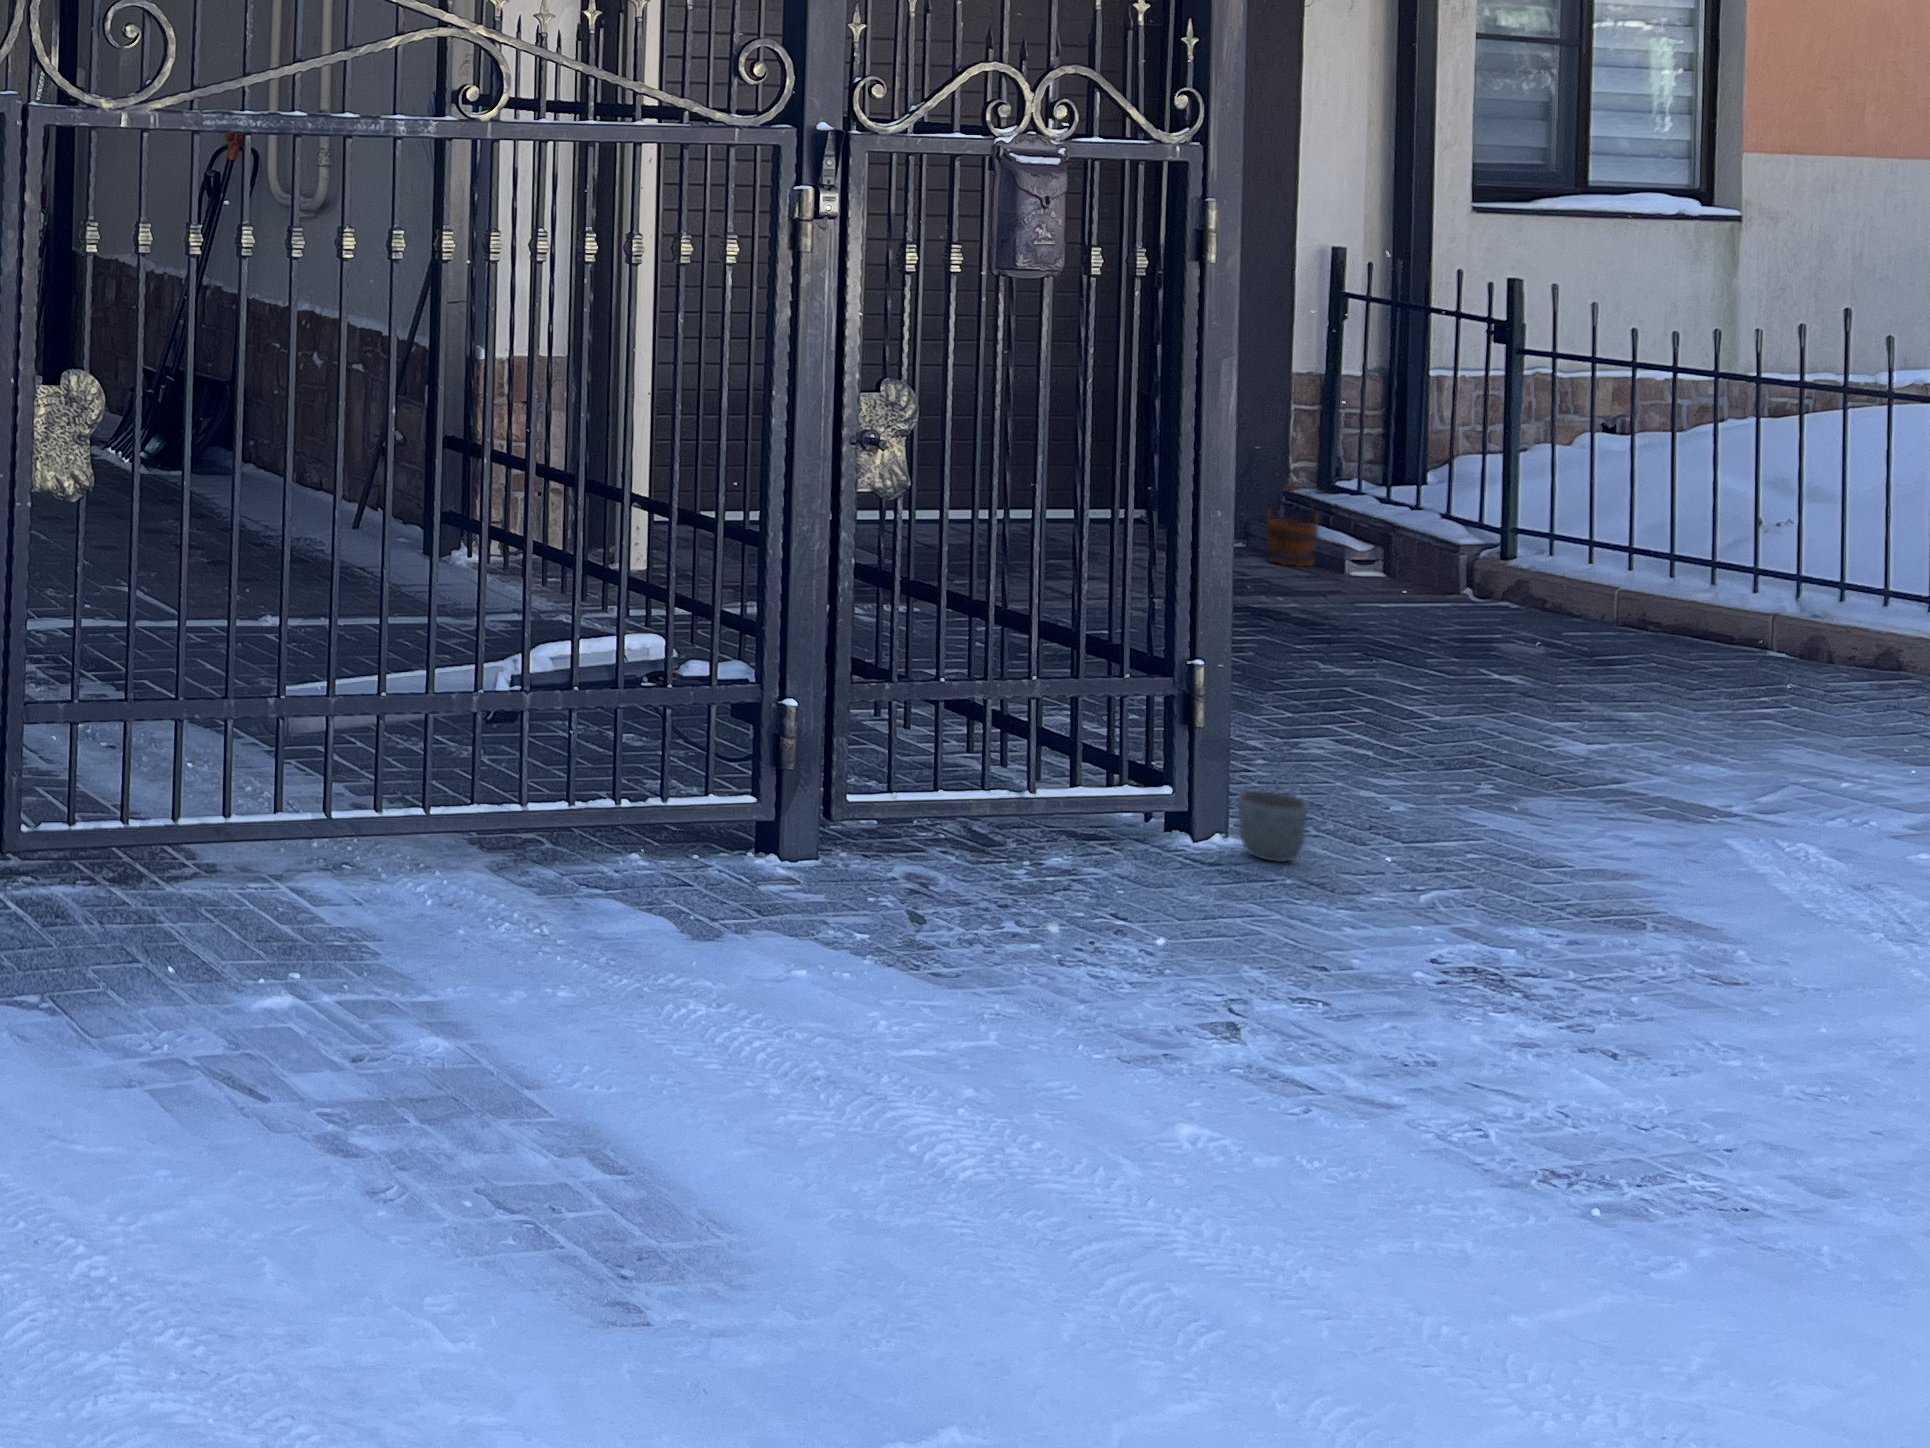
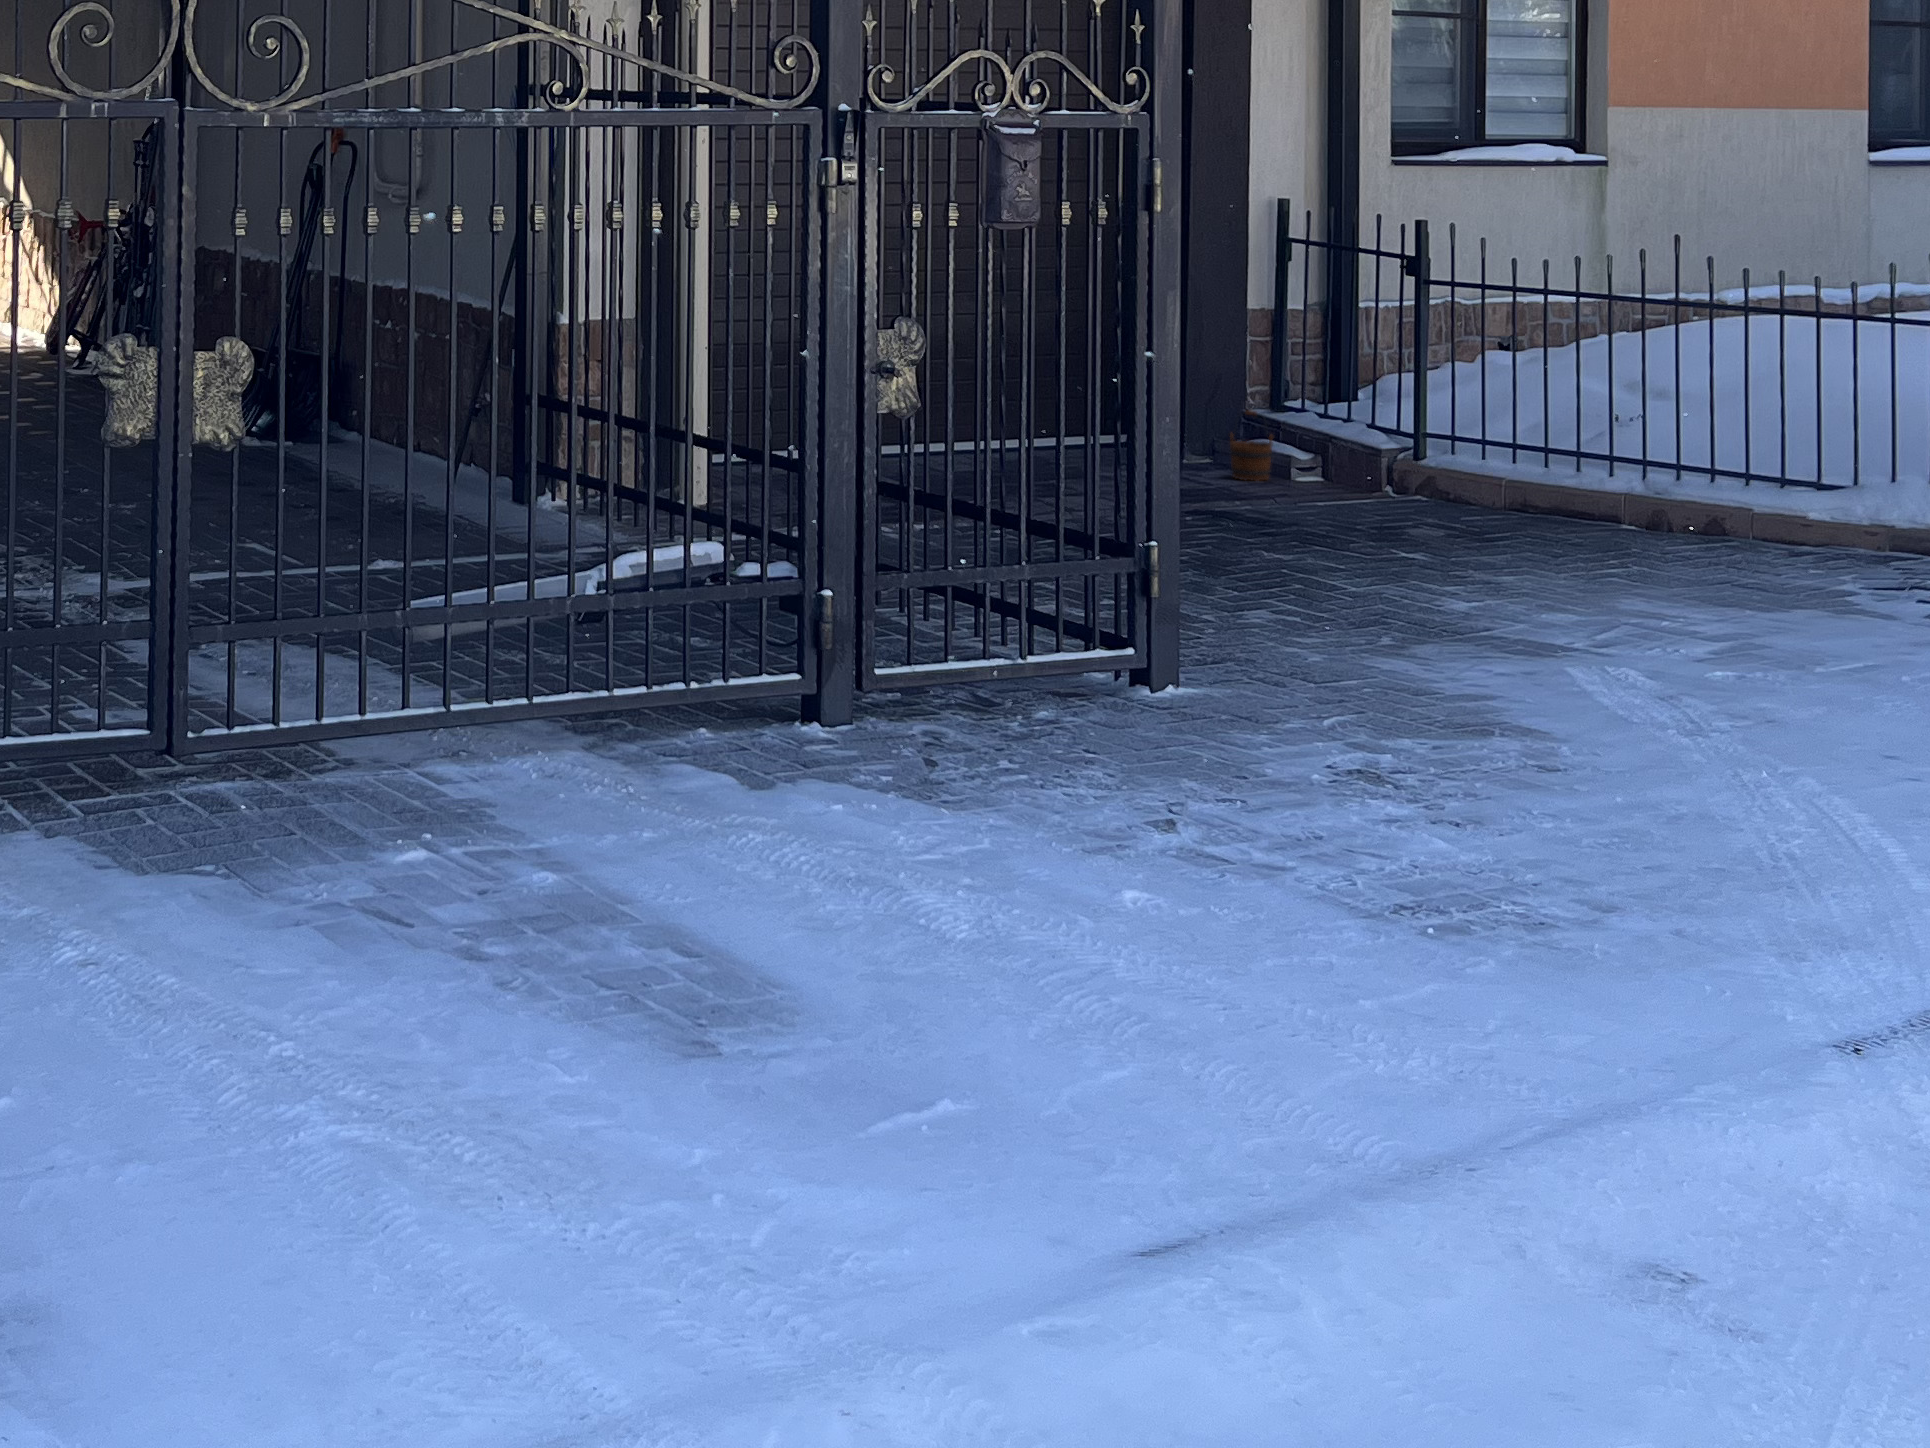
planter: present [1238,791,1308,862] -> none [1186,655,1241,711]

